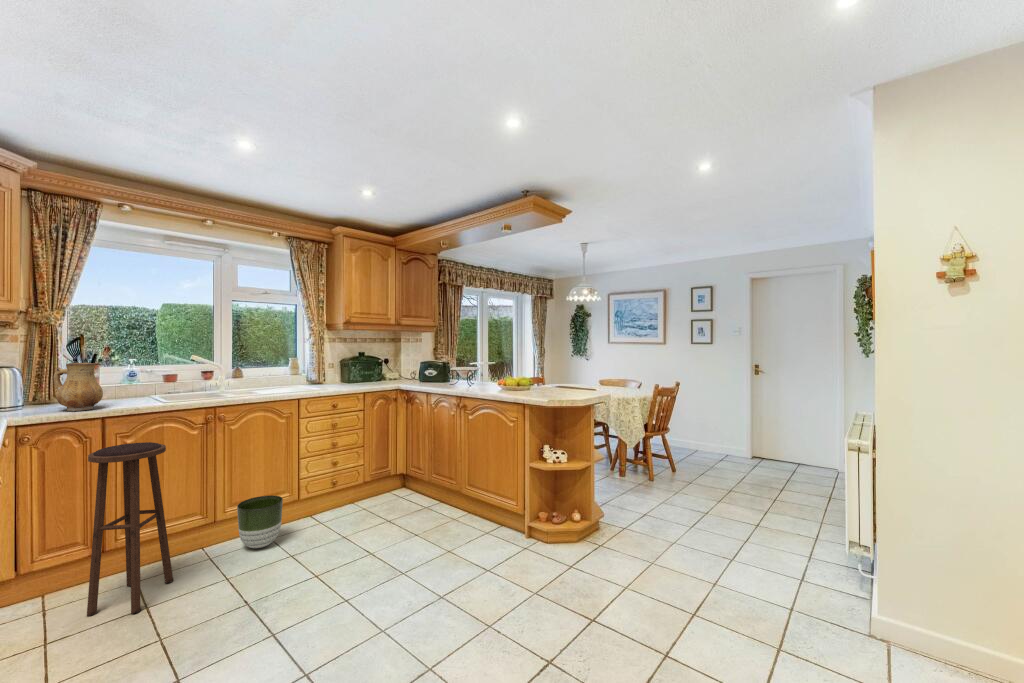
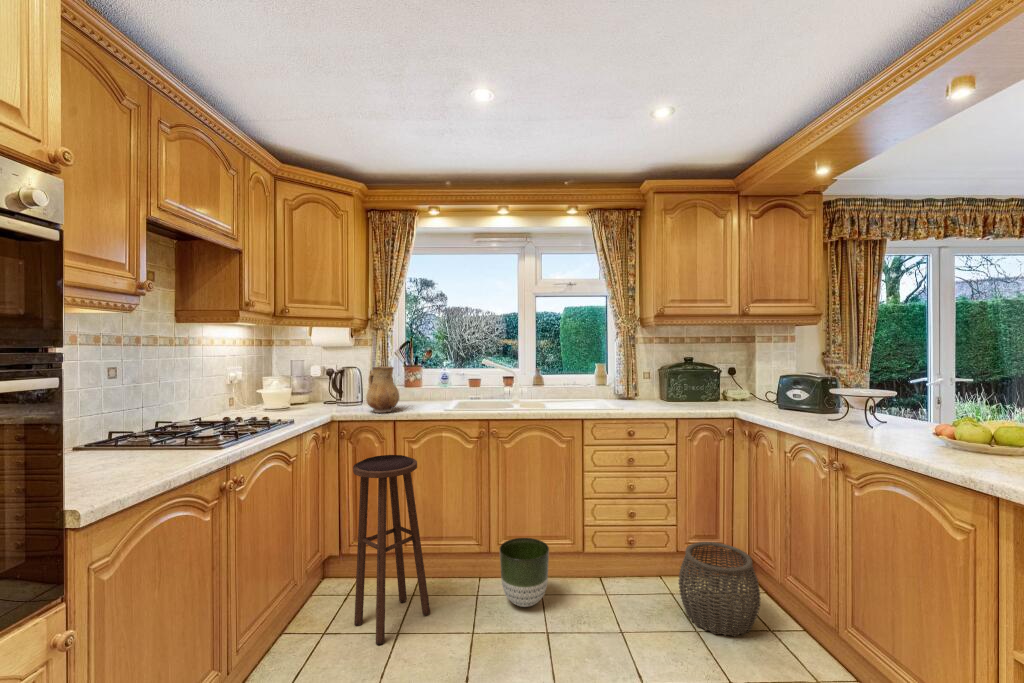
woven basket: none [373,465,421,517] -> present [679,542,761,636]

